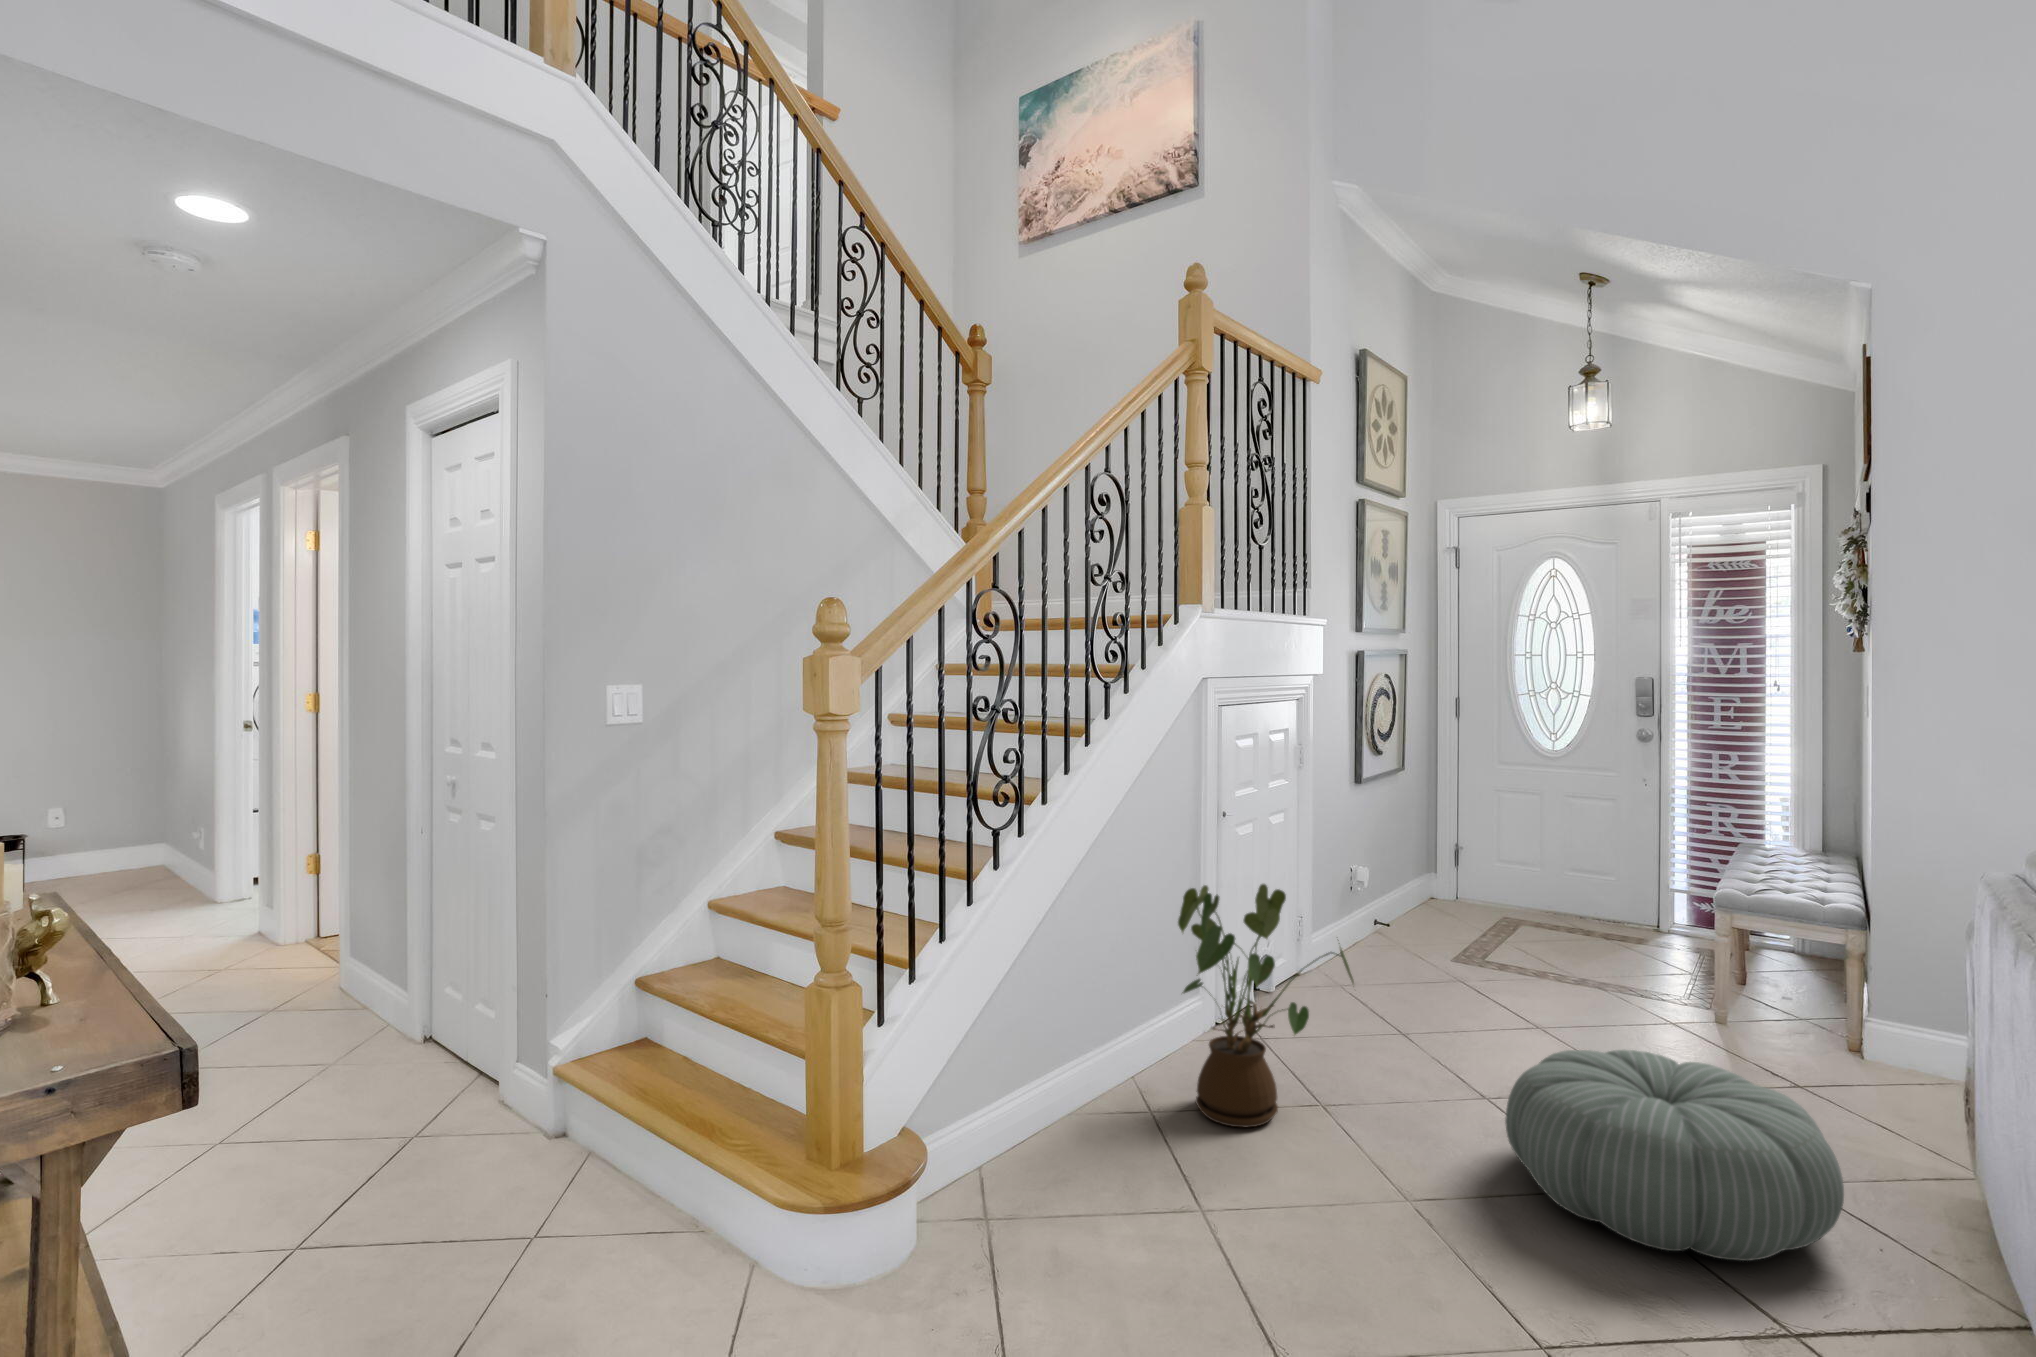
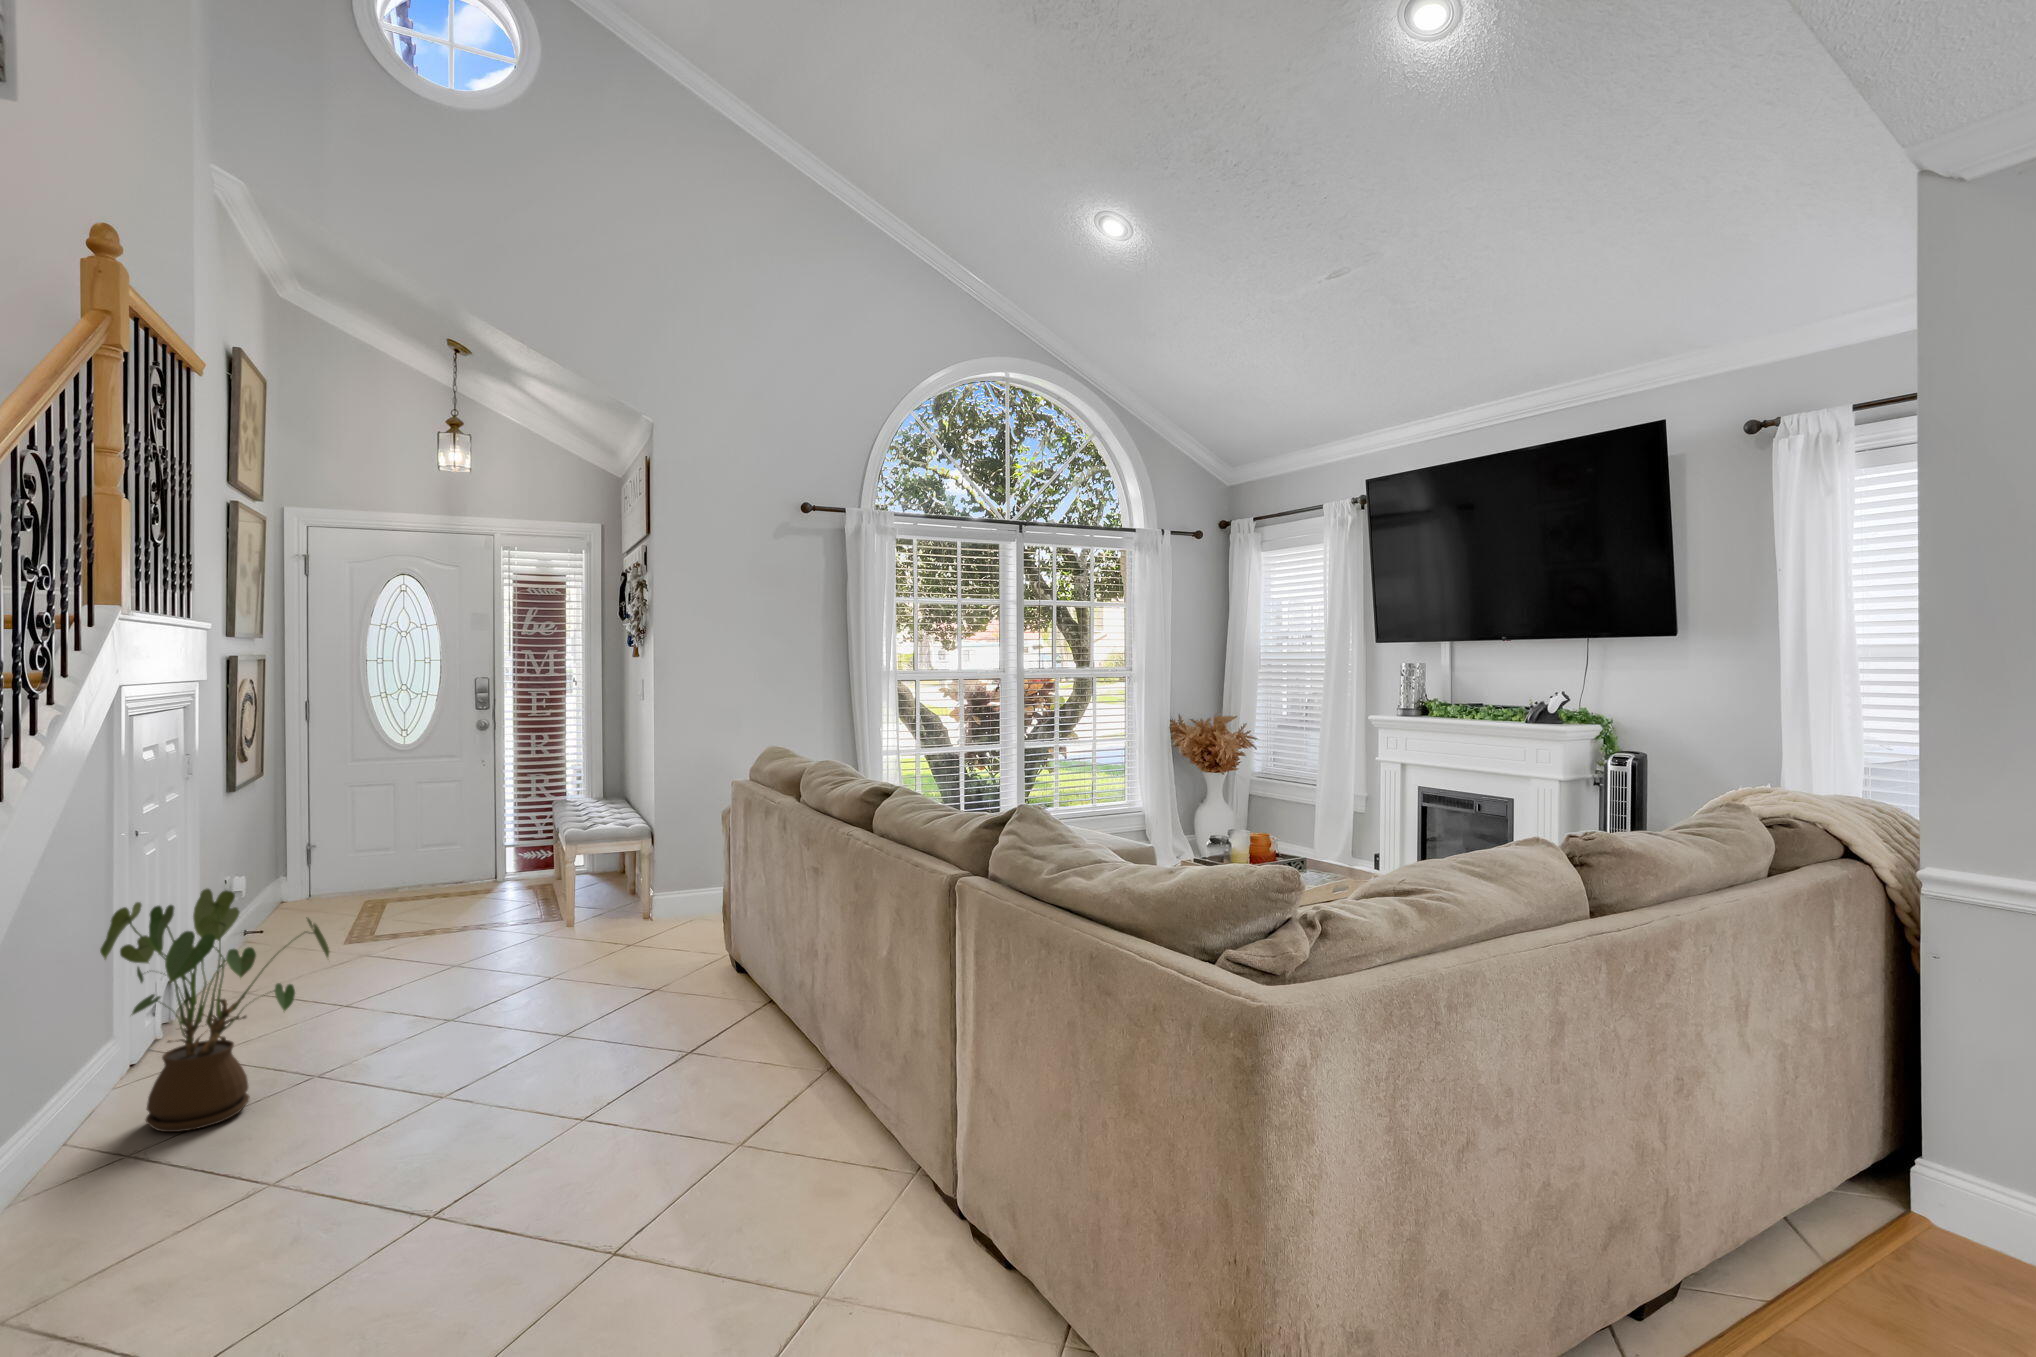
pouf: present [1505,1050,1844,1261] -> none [473,939,686,1065]

